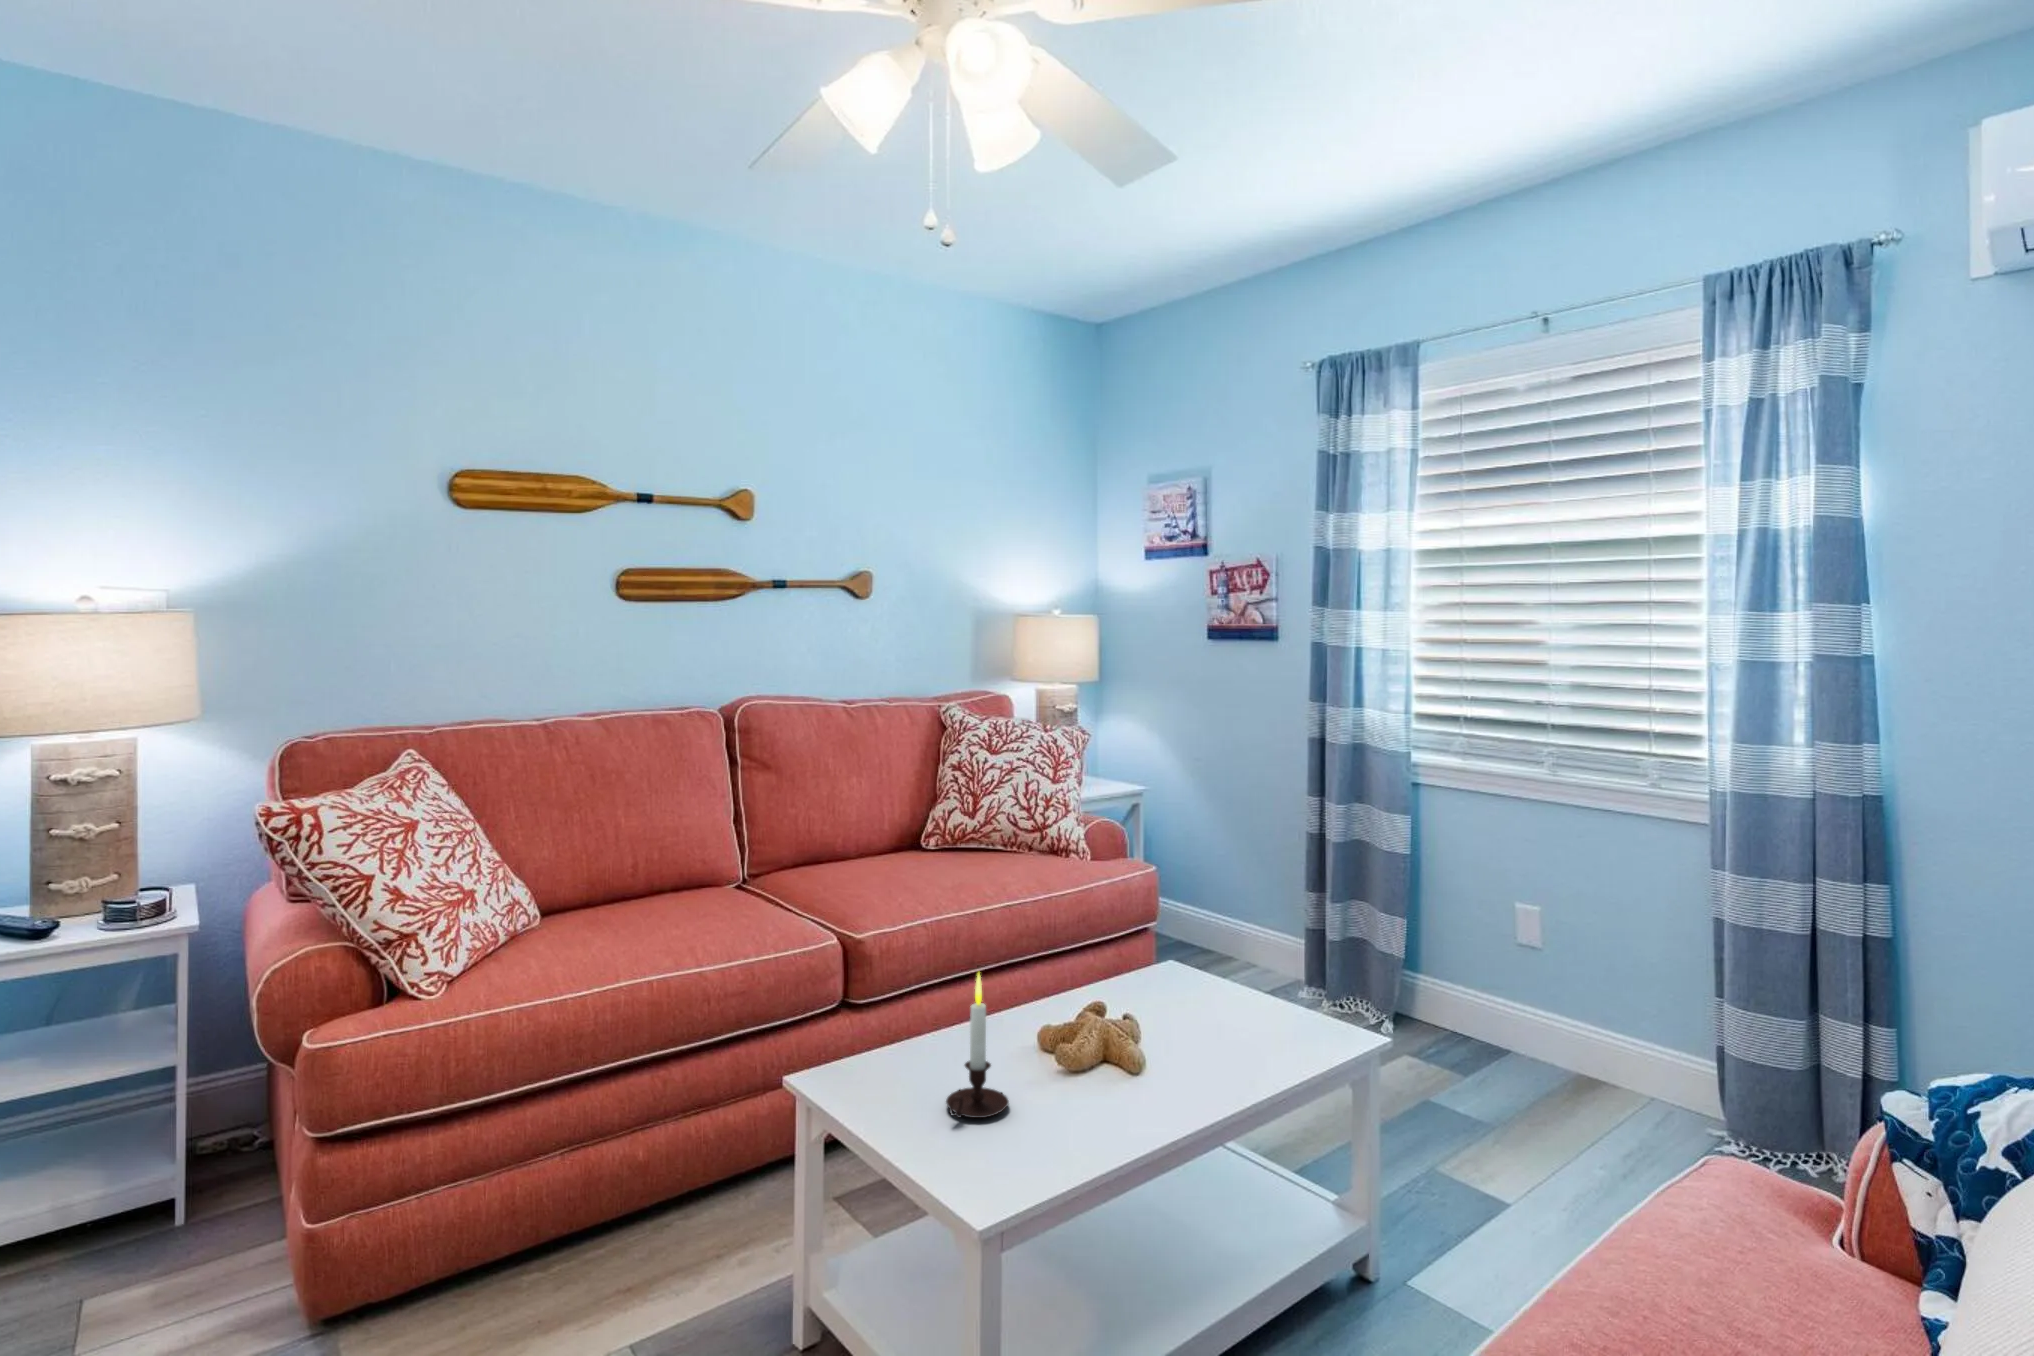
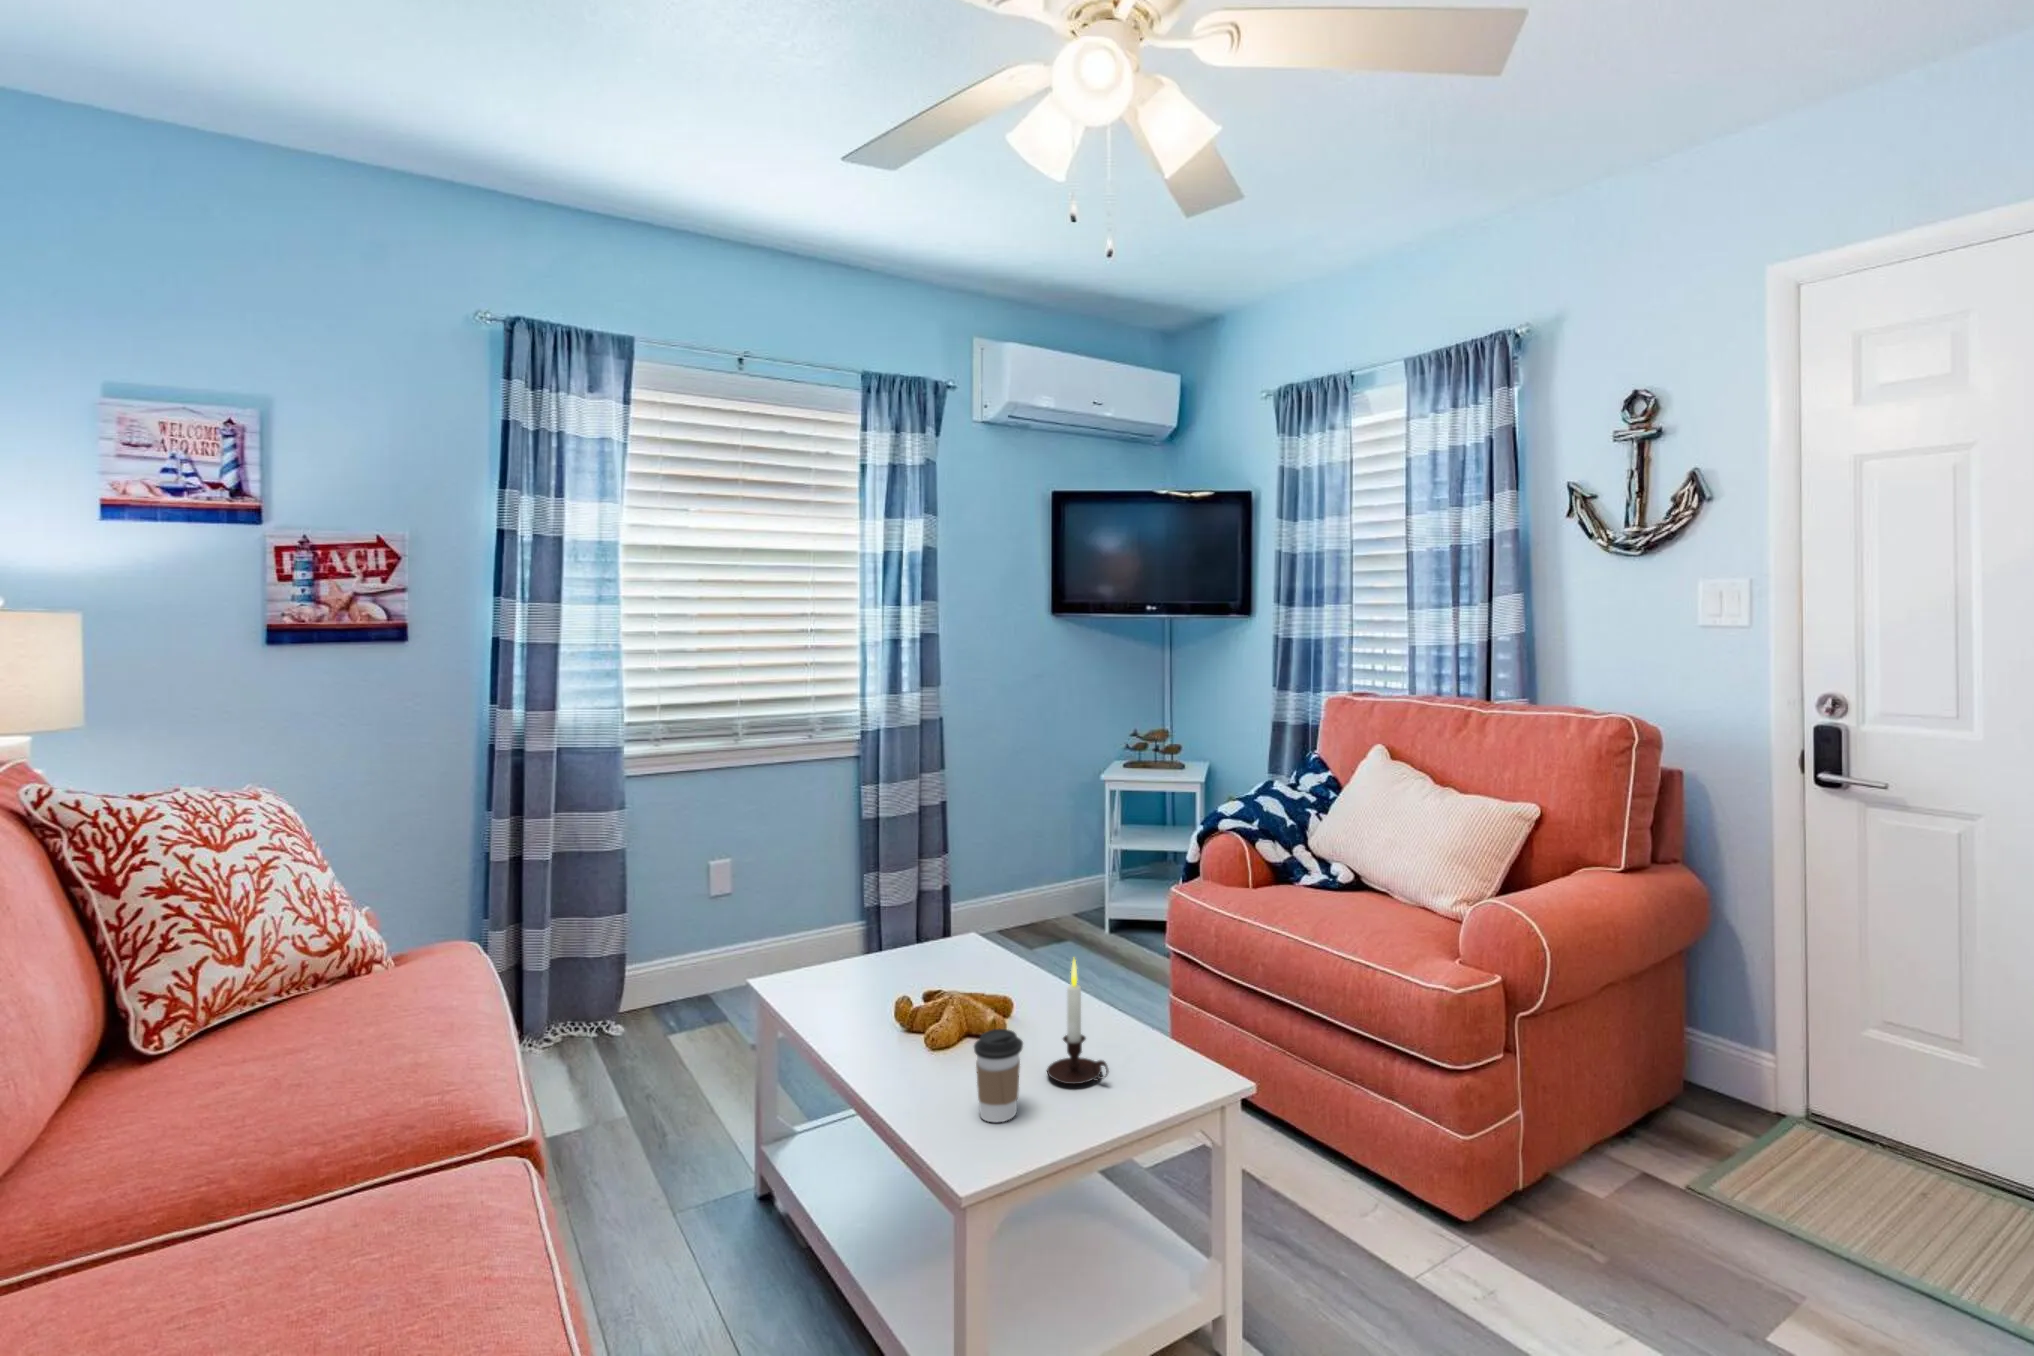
coffee cup: none [873,994,922,1084] -> present [974,1029,1023,1122]

